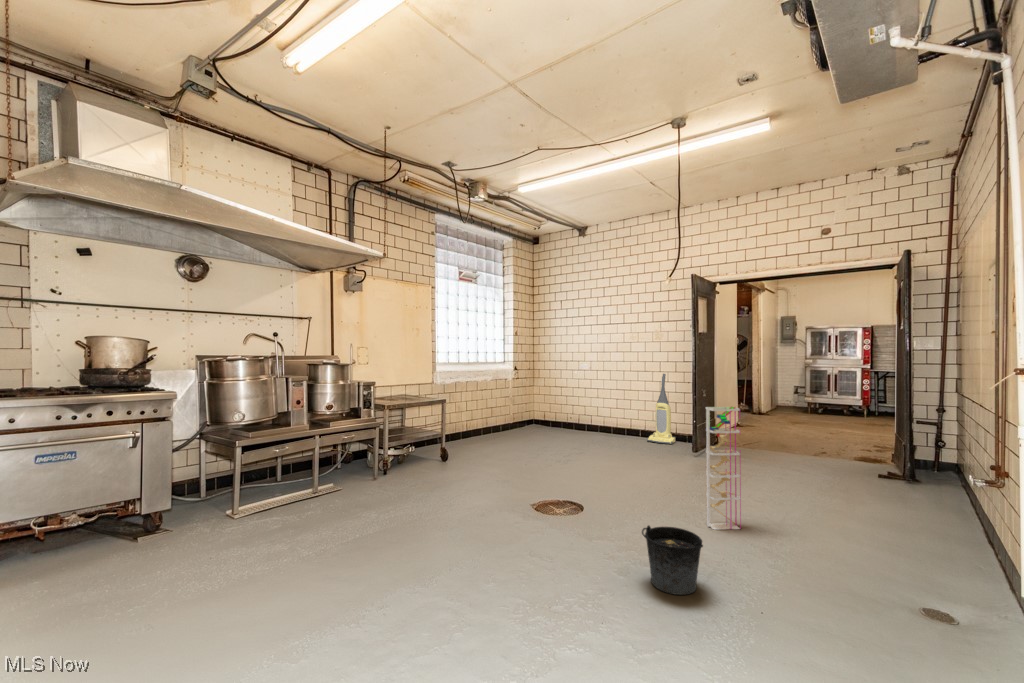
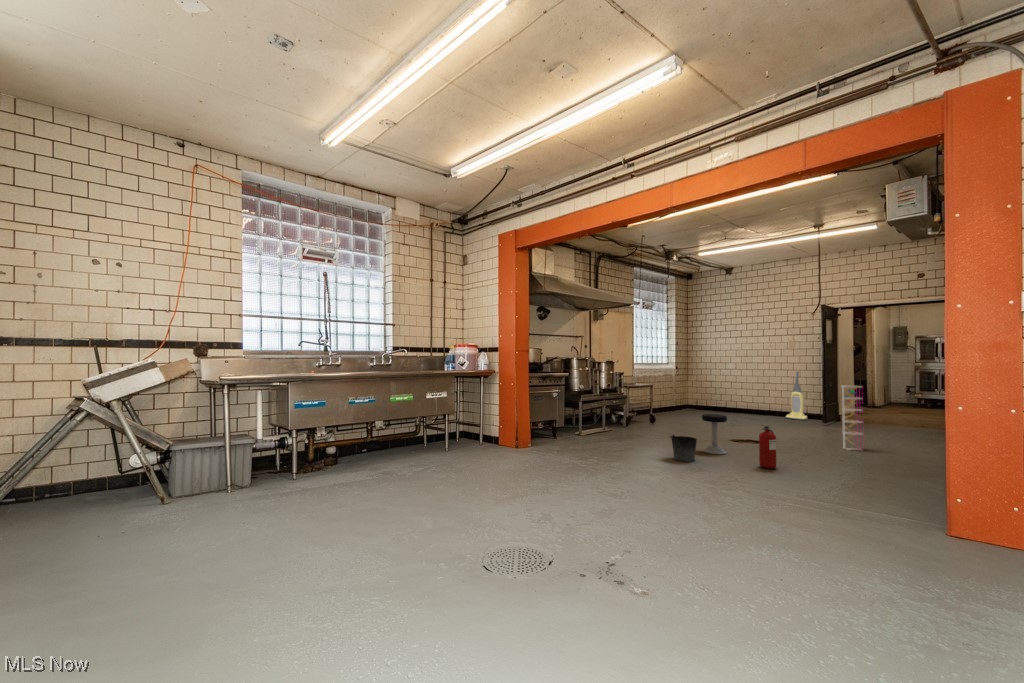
stool: none [425,477,475,575] -> present [702,414,727,454]
bucket: present [642,526,703,595] -> present [670,435,697,462]
fire extinguisher: none [494,534,536,654] -> present [759,425,776,469]

